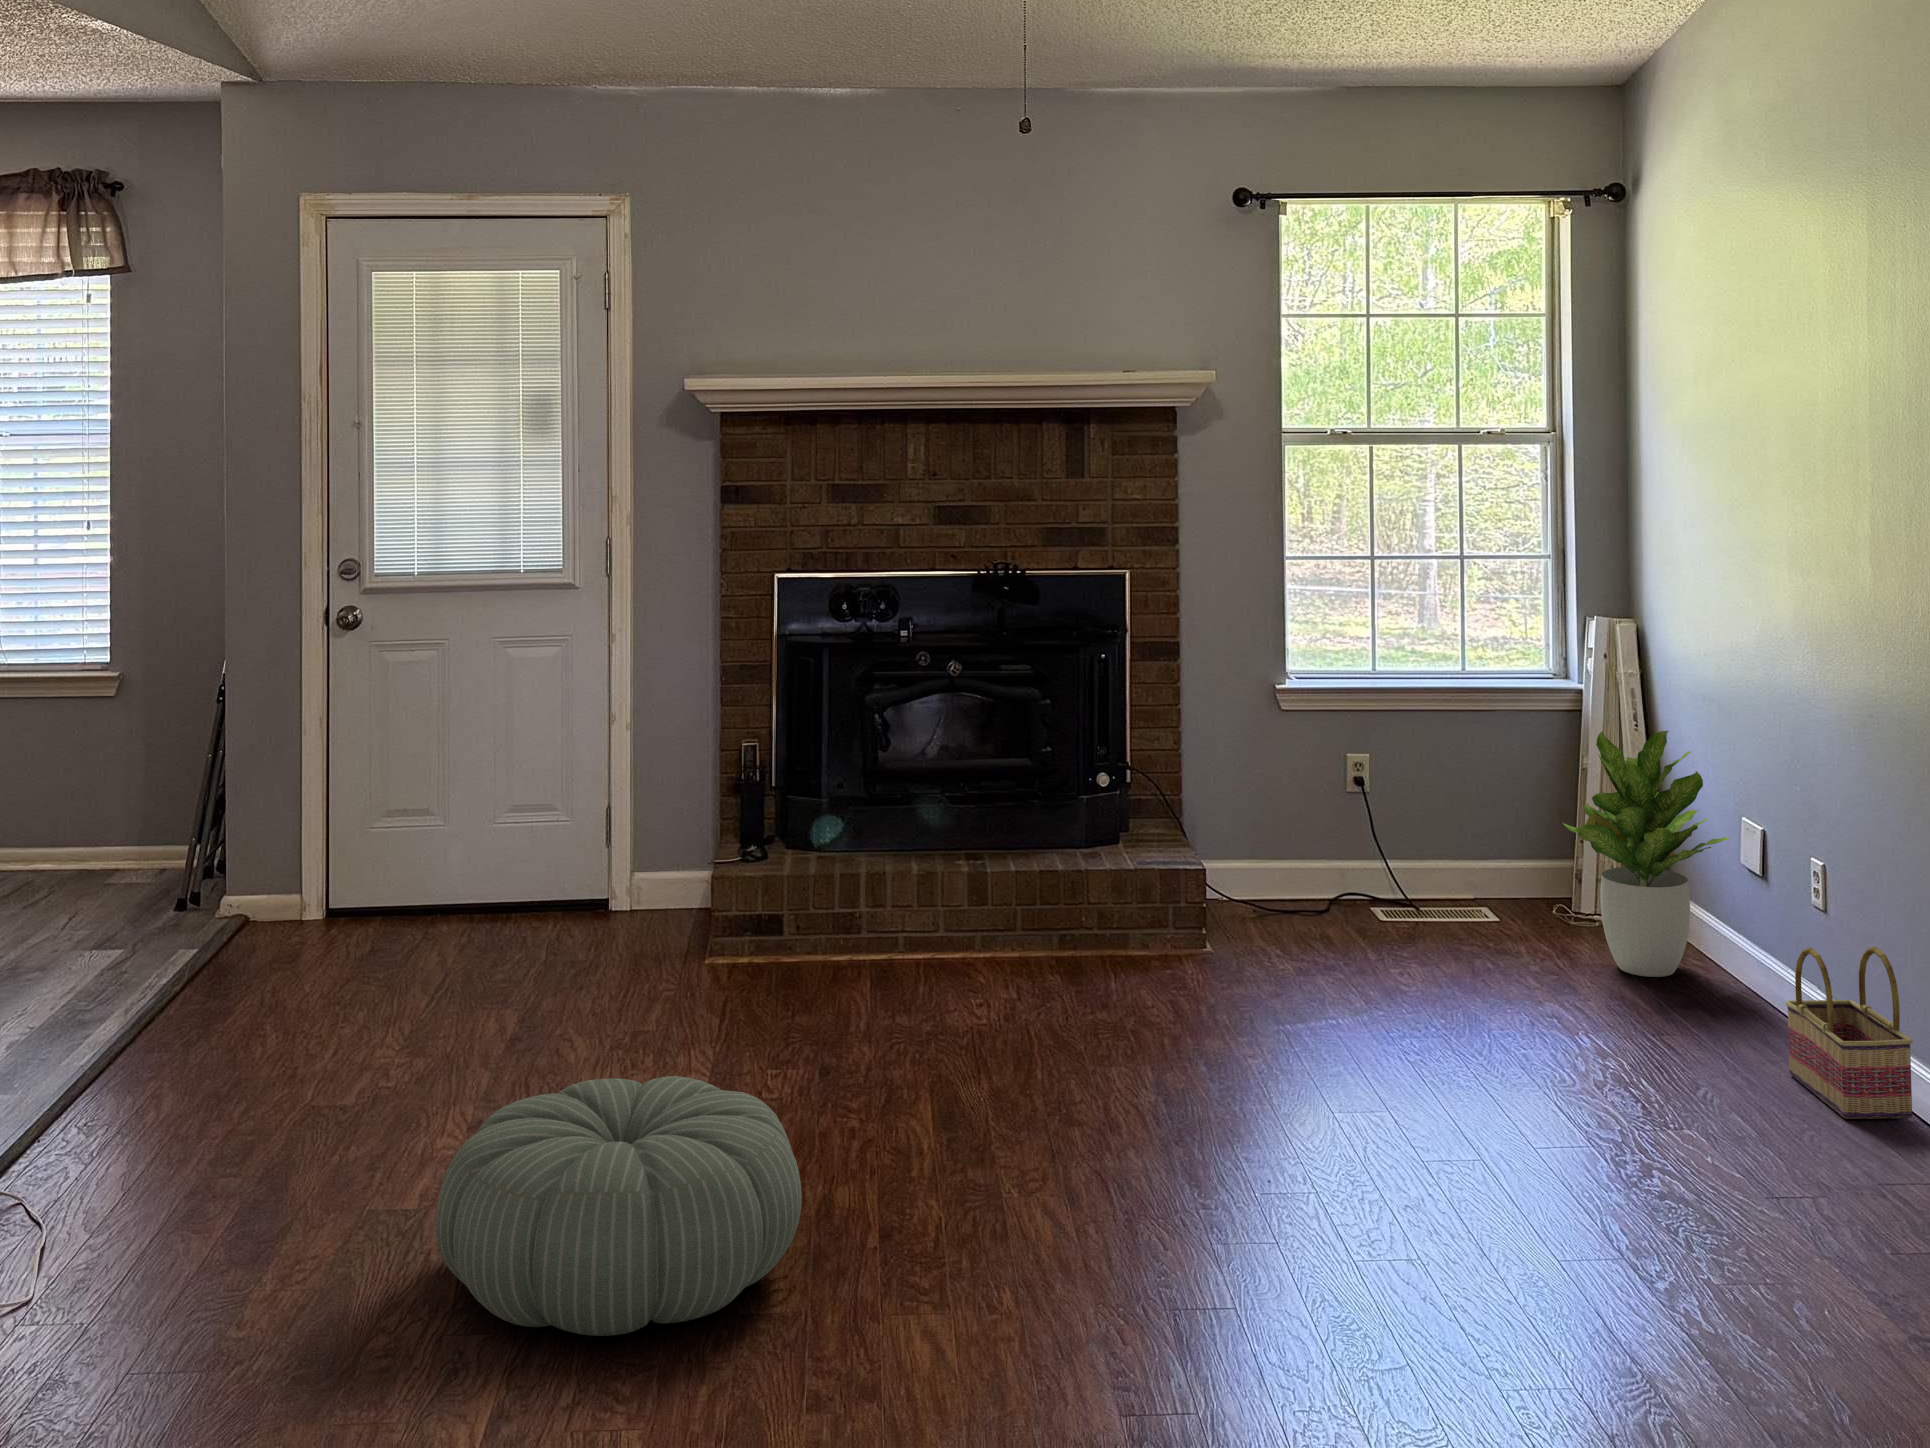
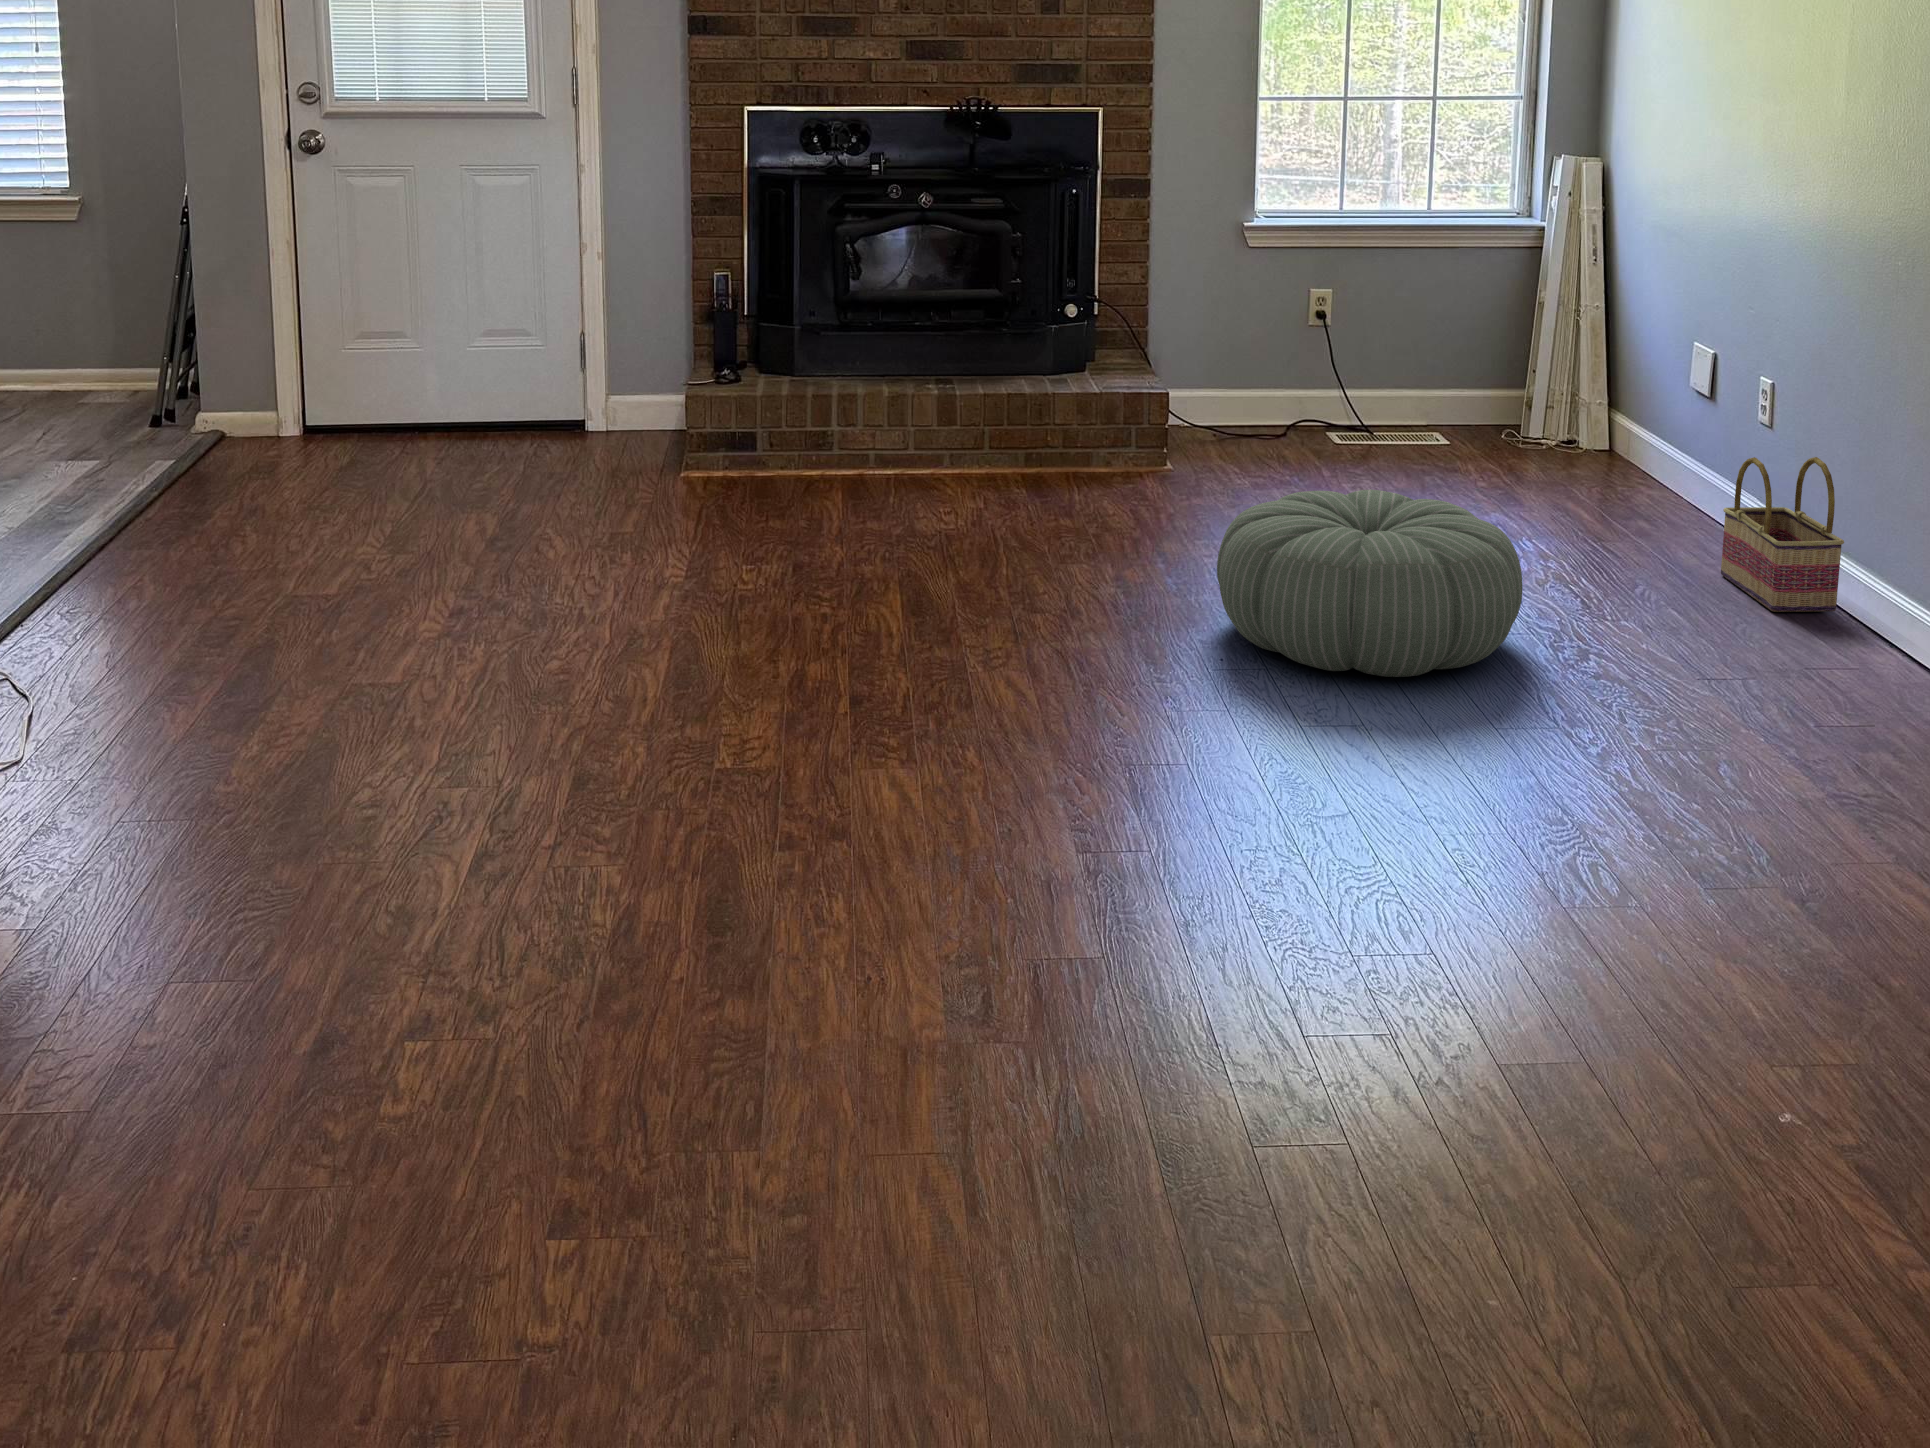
potted plant: present [1564,731,1729,977] -> none [1516,262,1677,492]
pouf: present [436,1076,802,1336] -> present [1217,490,1523,677]

